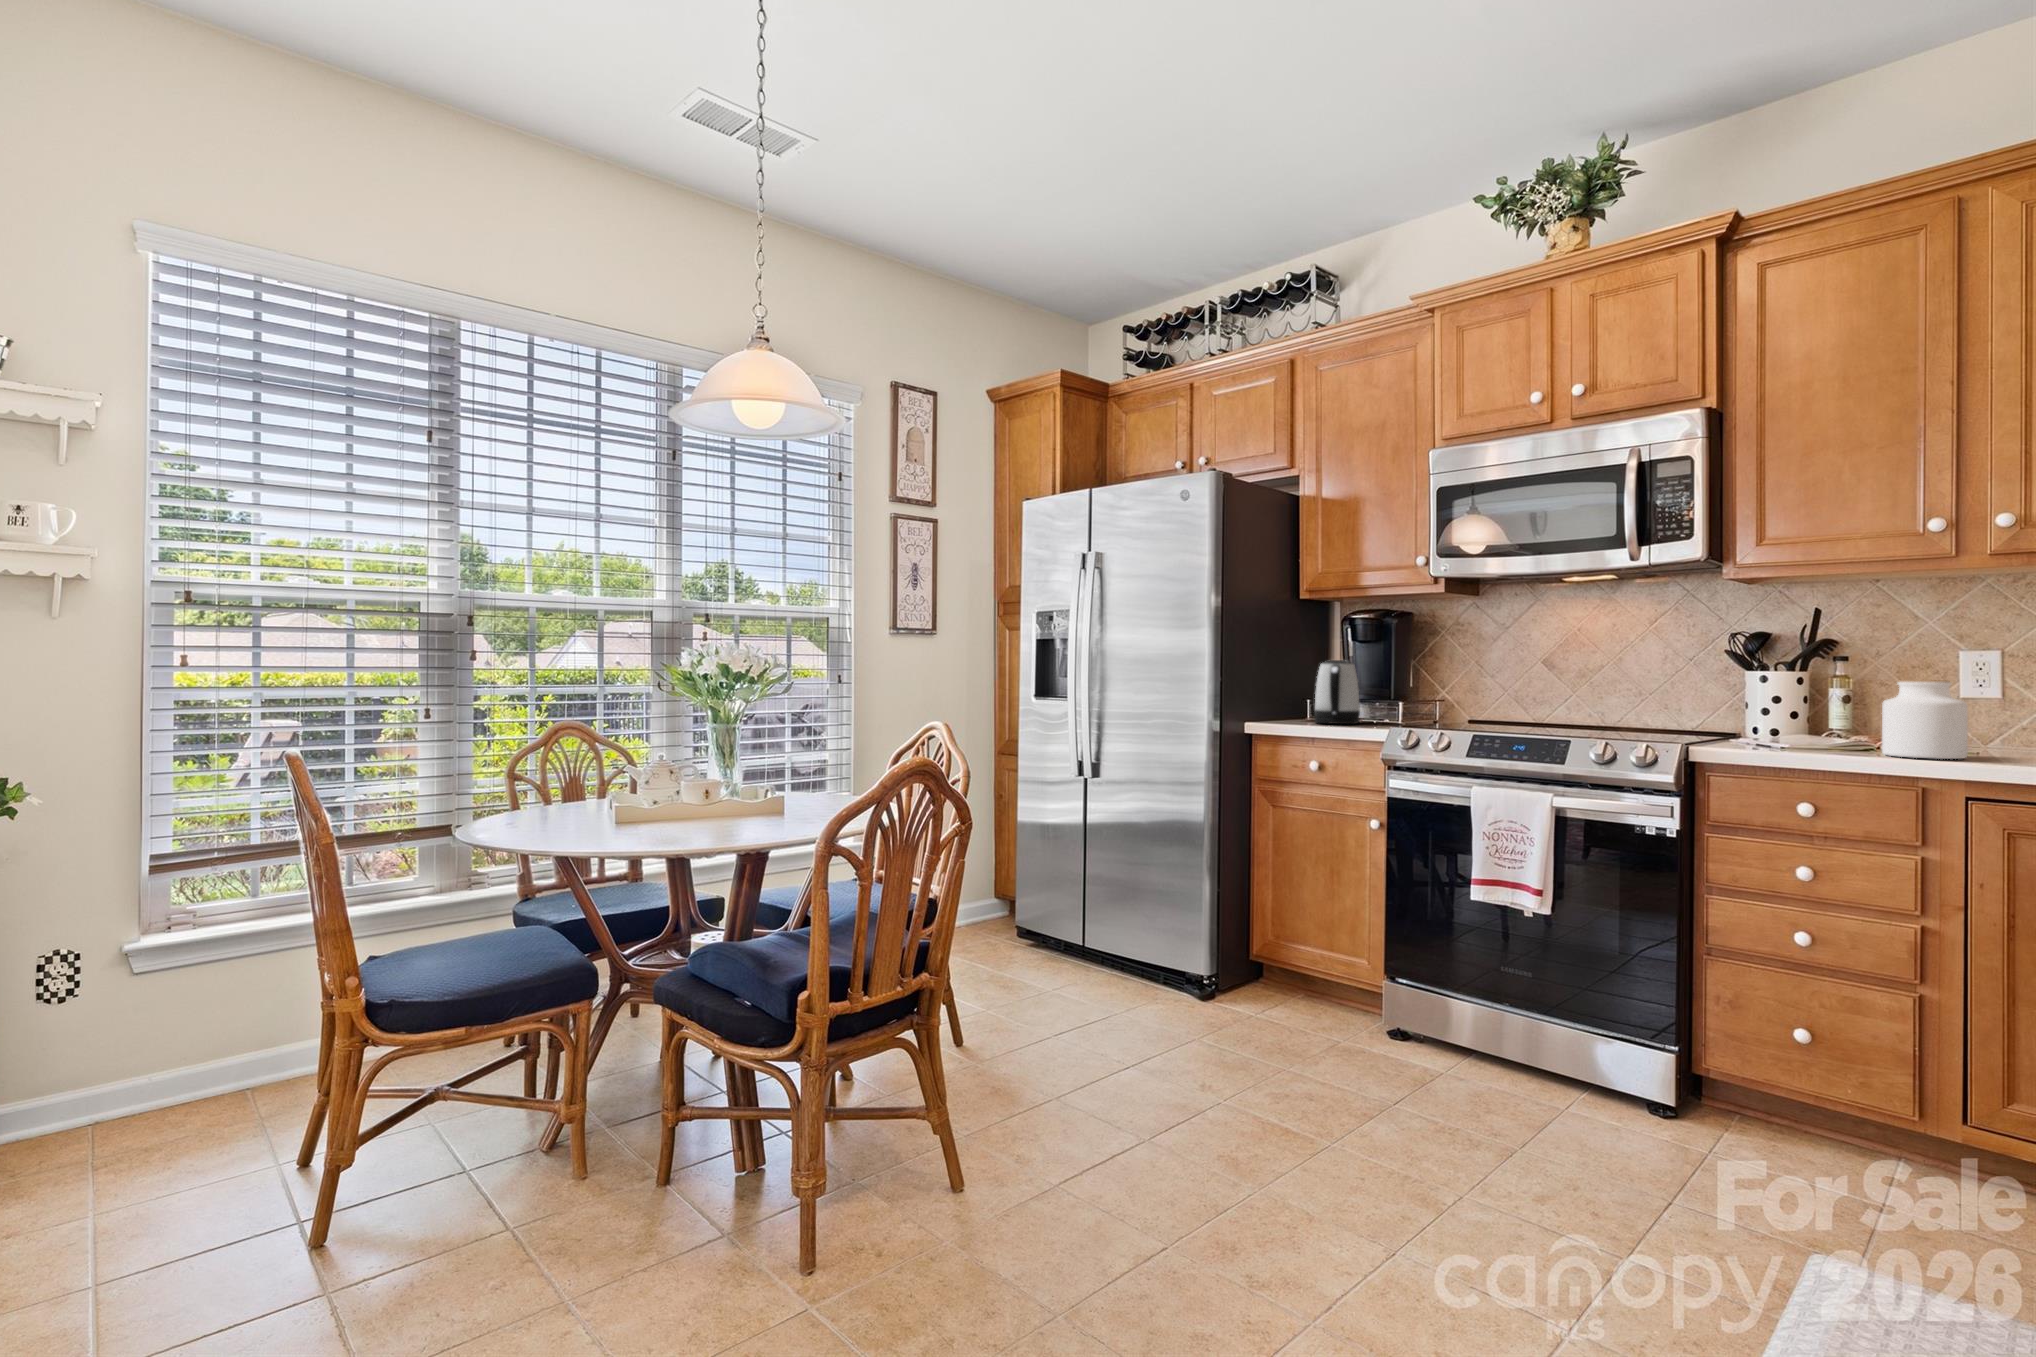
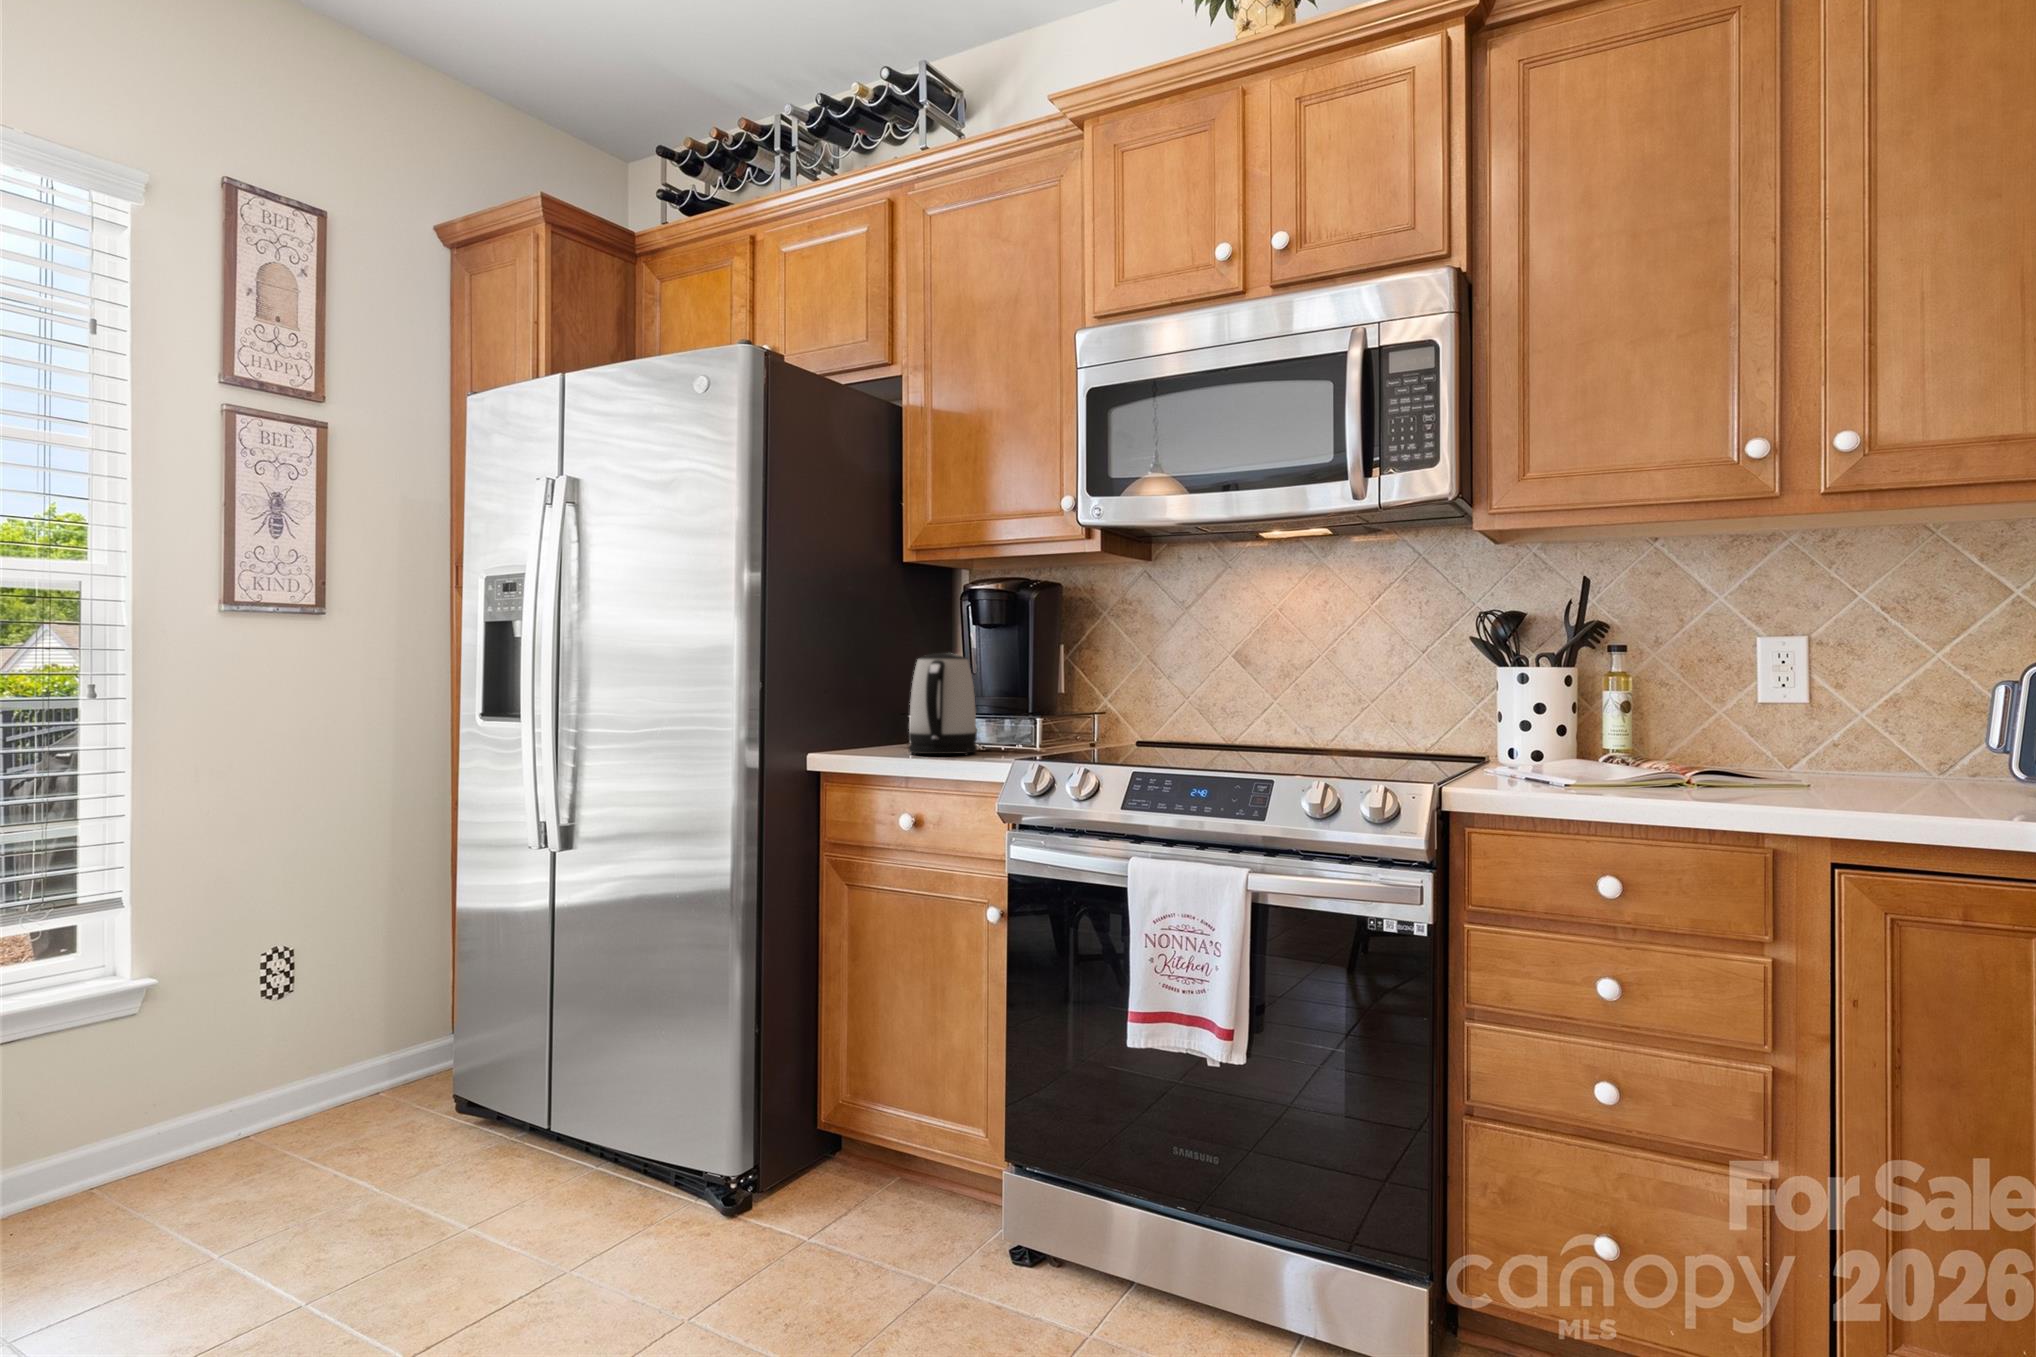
jar: present [1882,680,1968,759] -> none [1709,680,1829,804]

